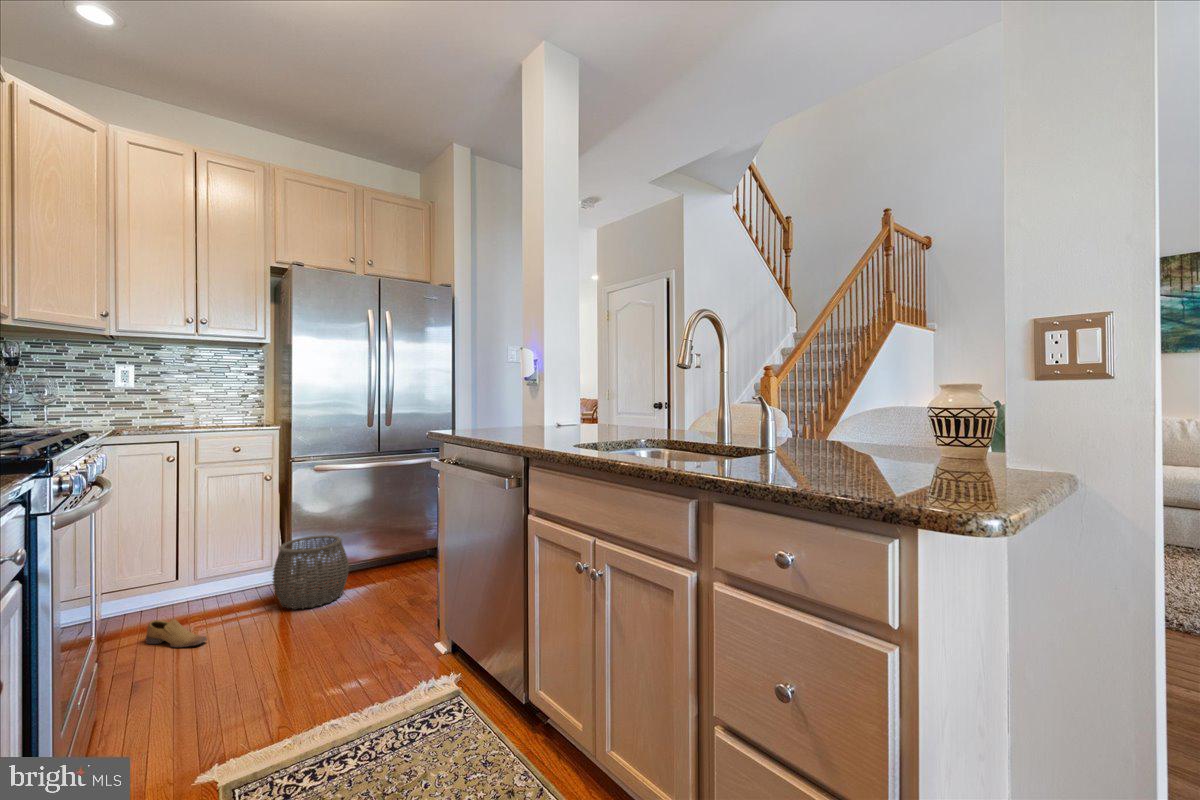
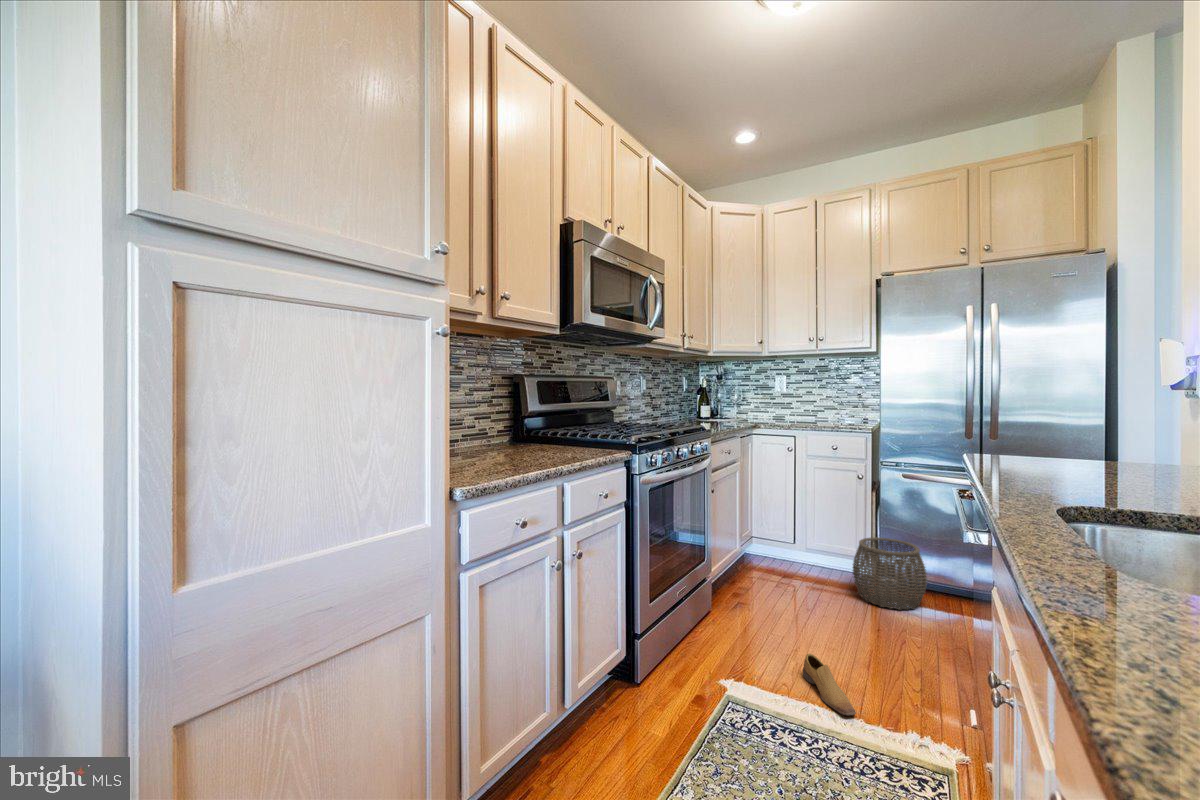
shoe: present [146,619,207,647] -> present [803,654,856,715]

